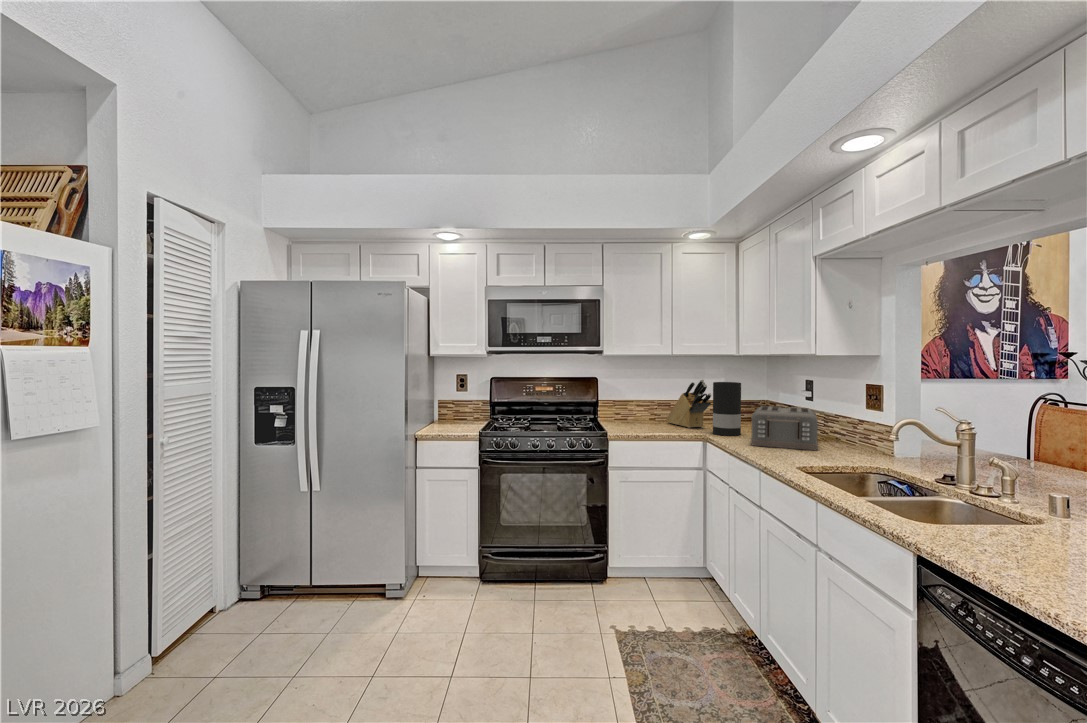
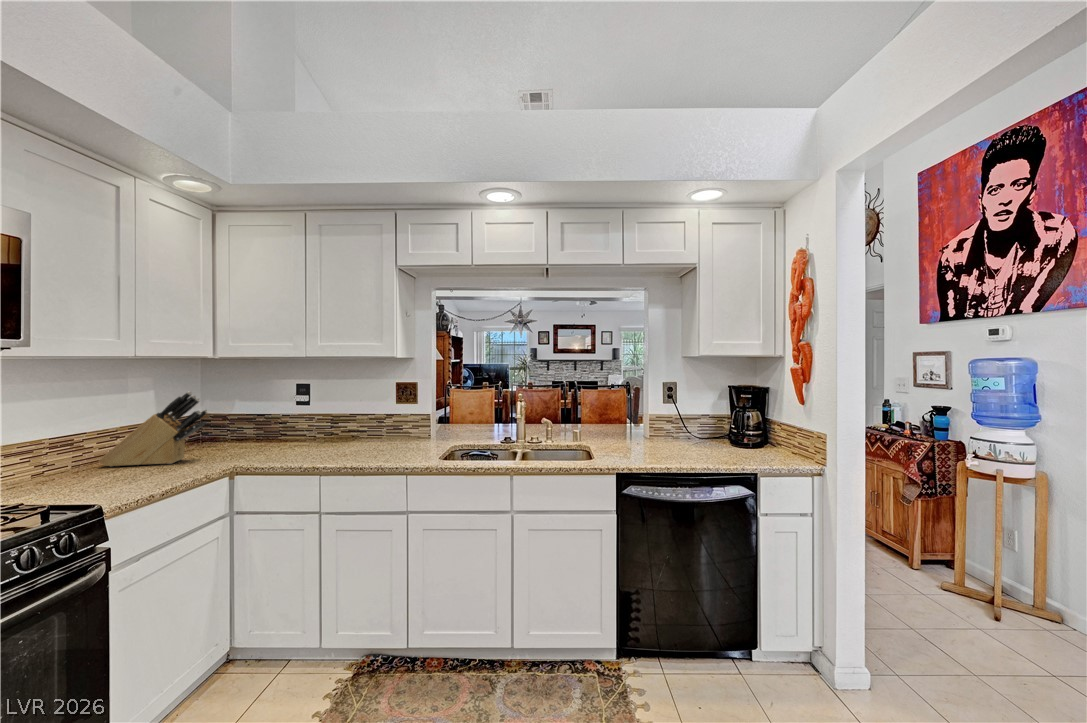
vase: present [713,382,741,436] -> none [229,392,270,461]
toaster: present [751,406,818,450] -> none [288,412,382,459]

